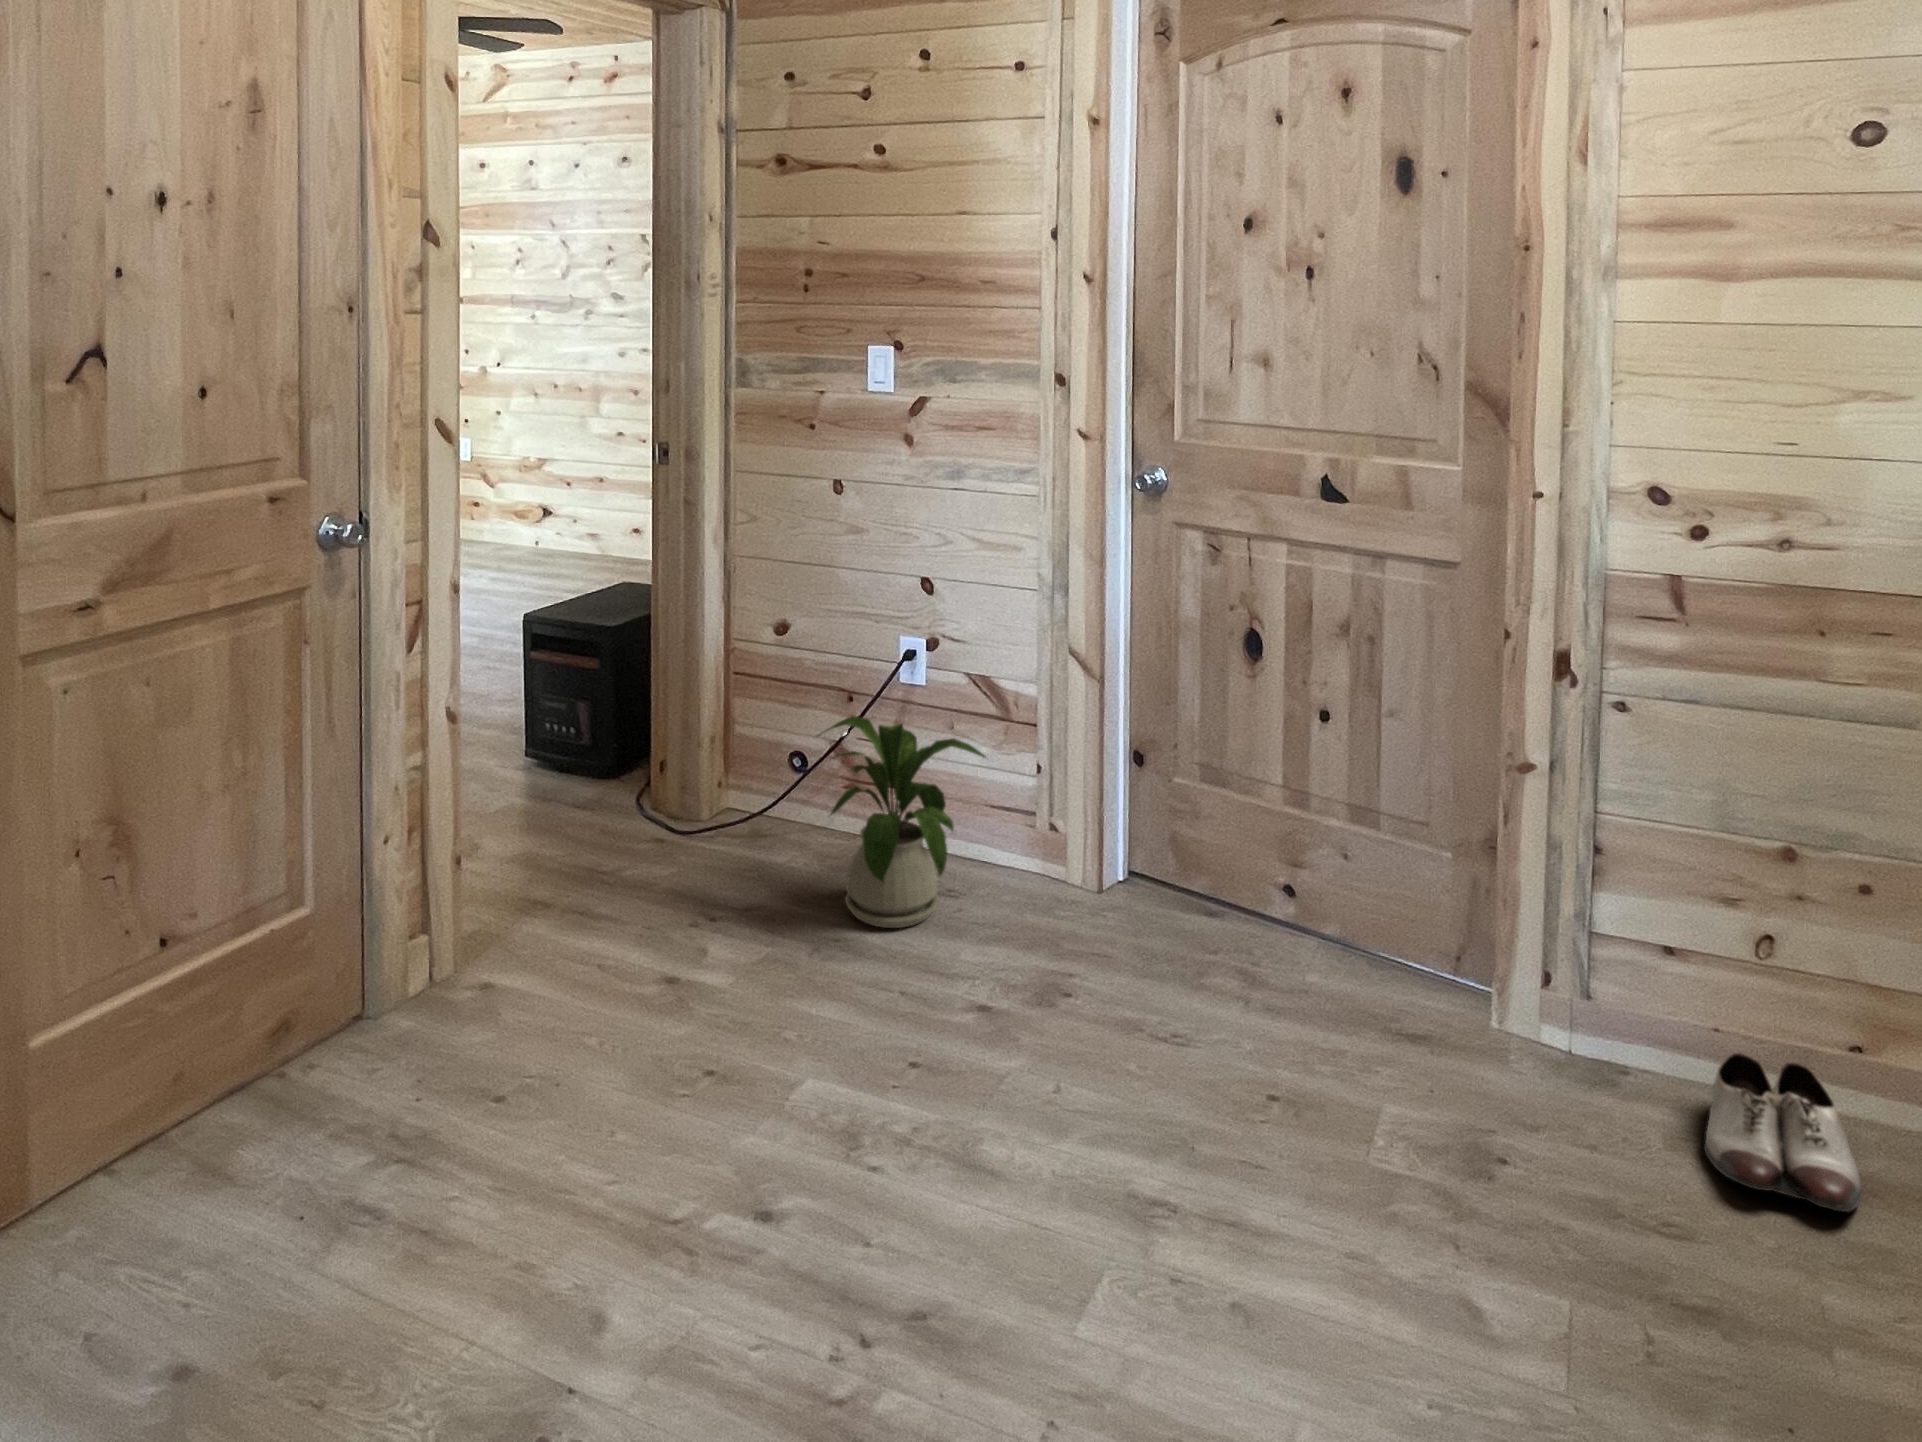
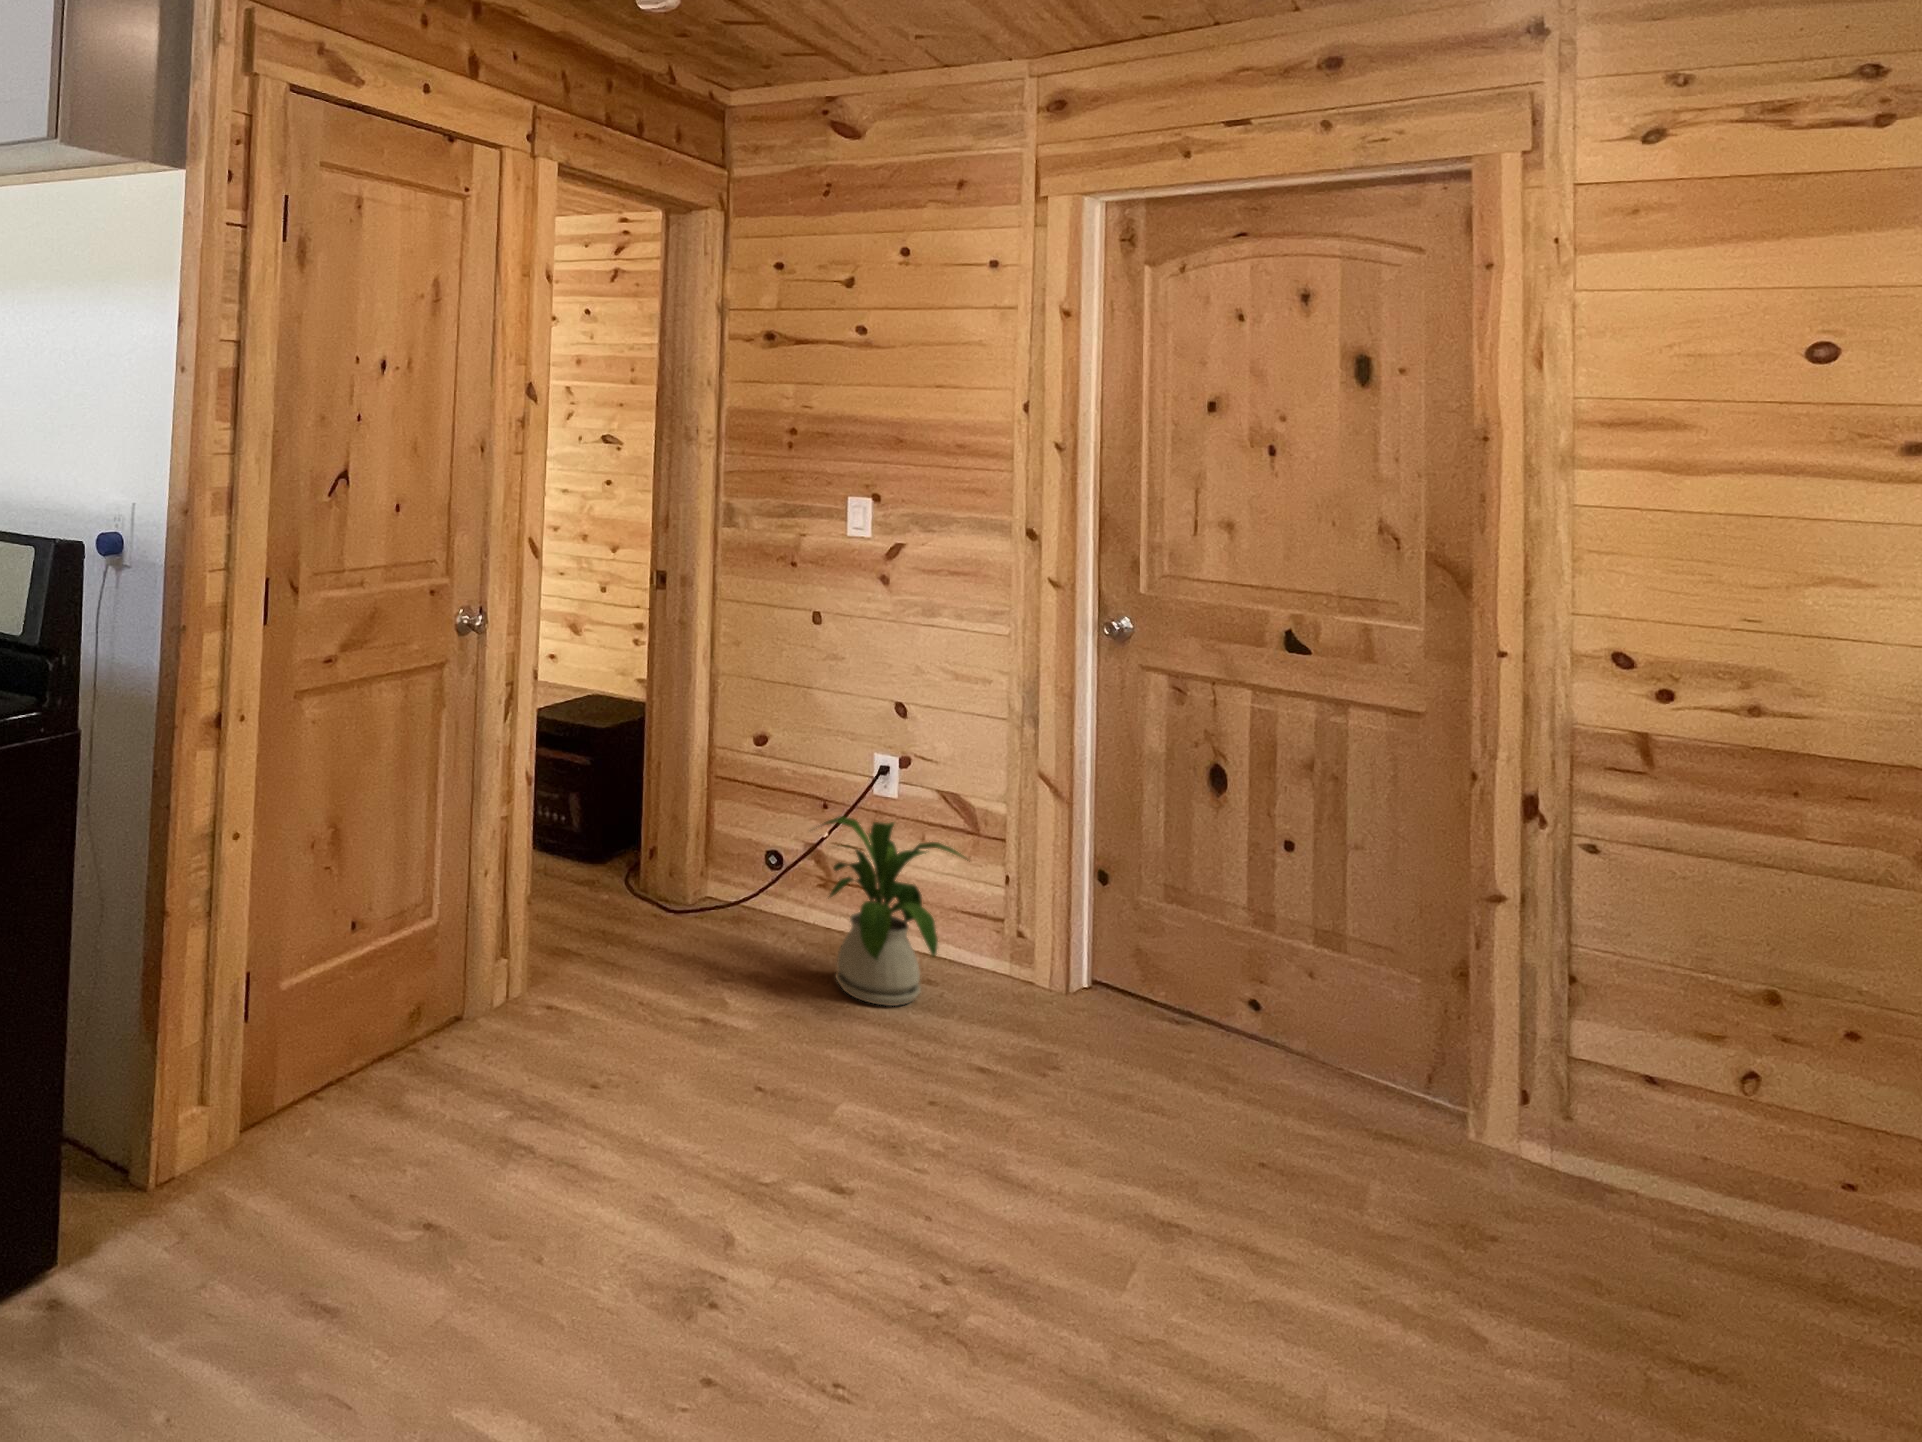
shoe: present [1704,1053,1862,1212] -> none [1692,1179,1854,1314]

